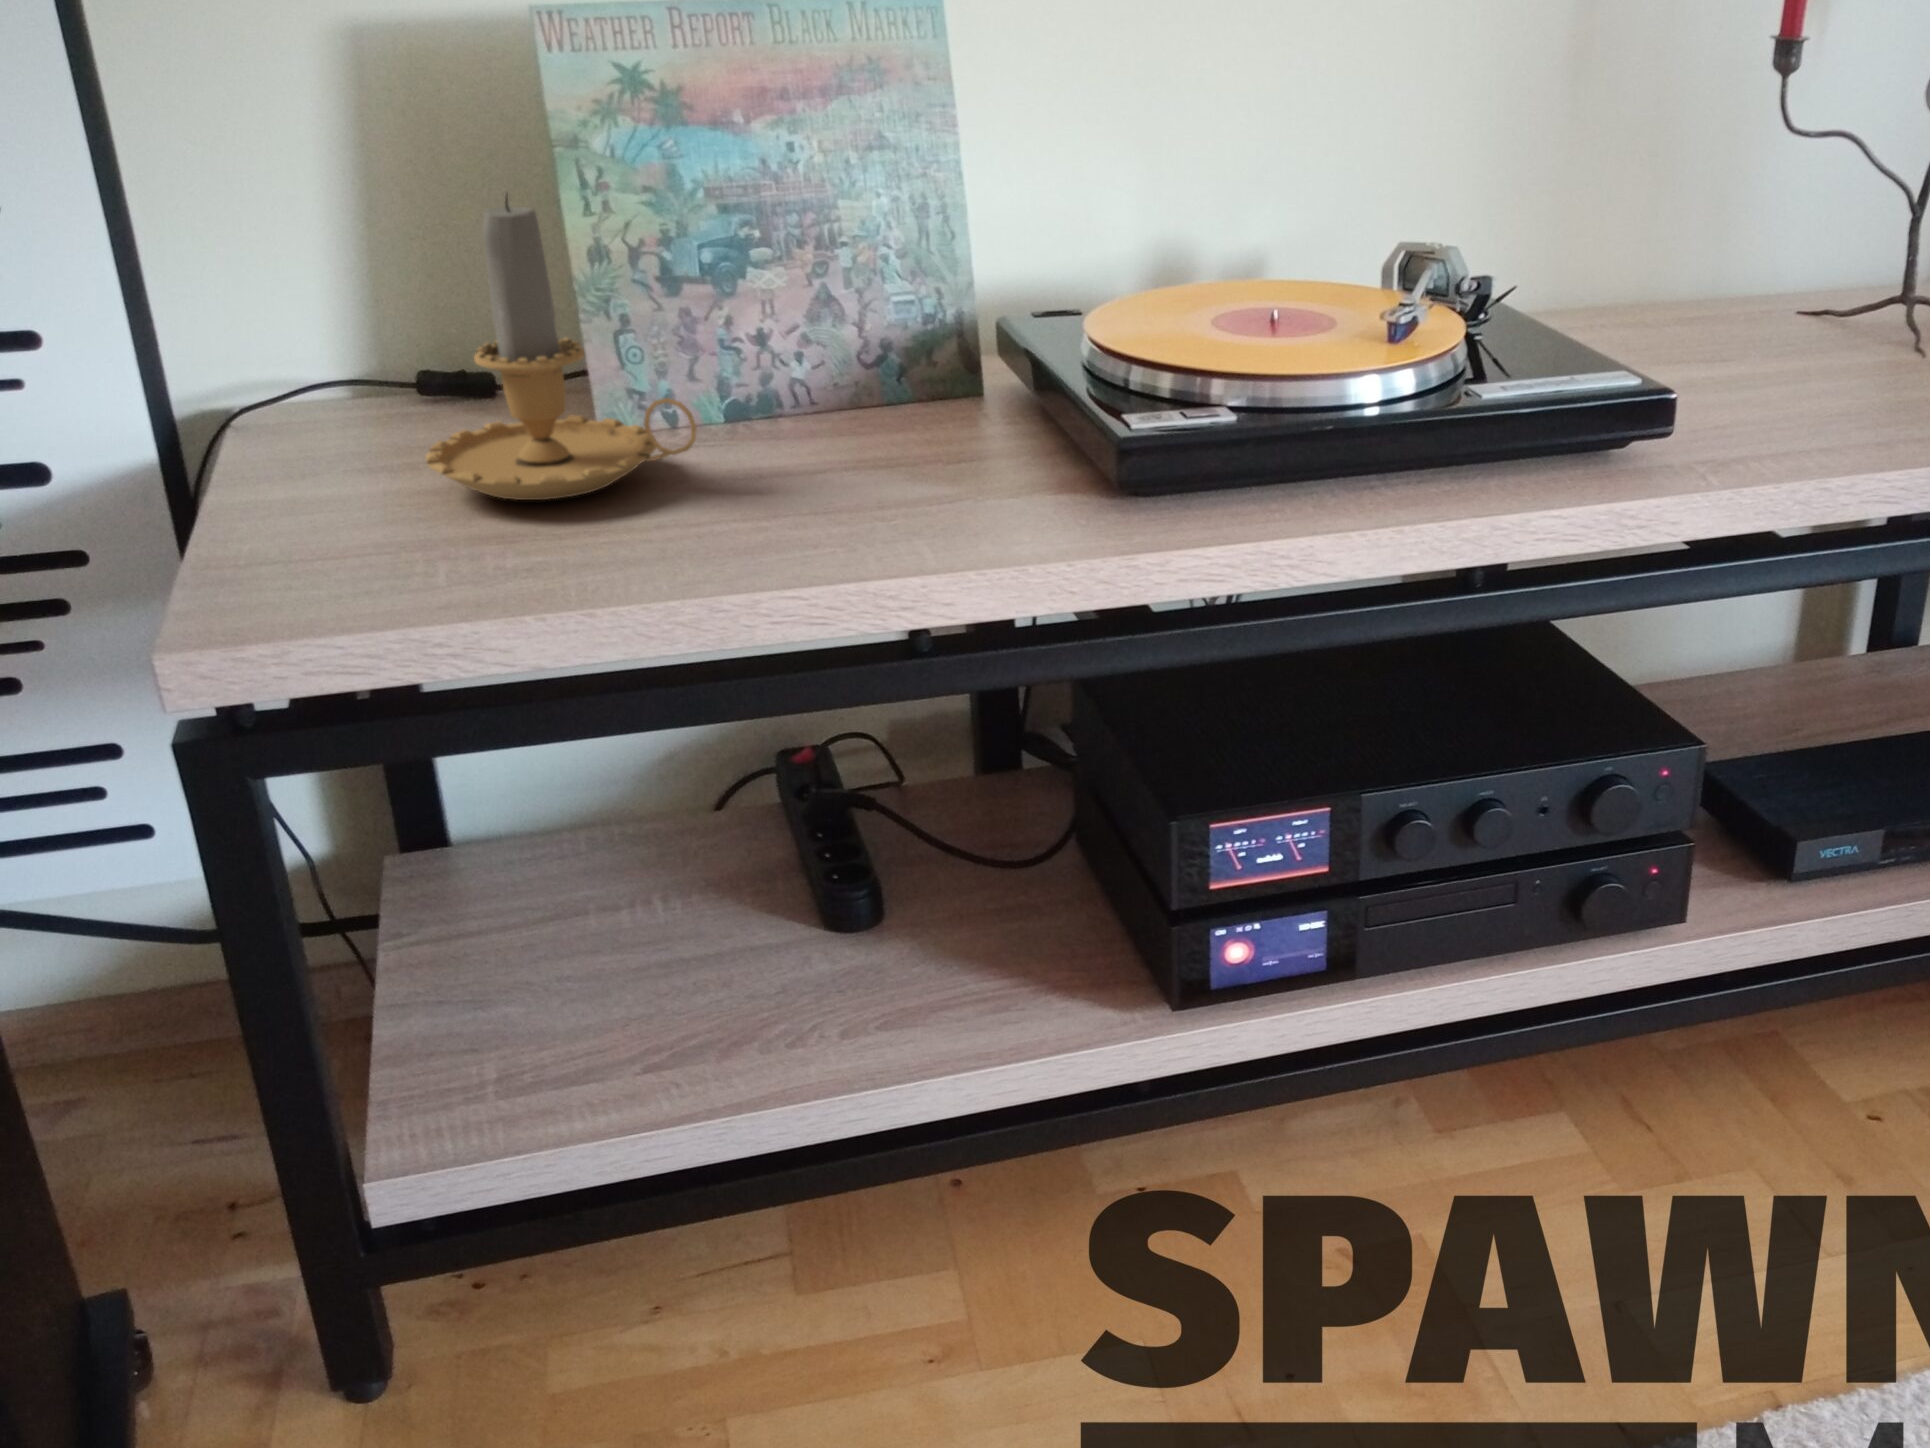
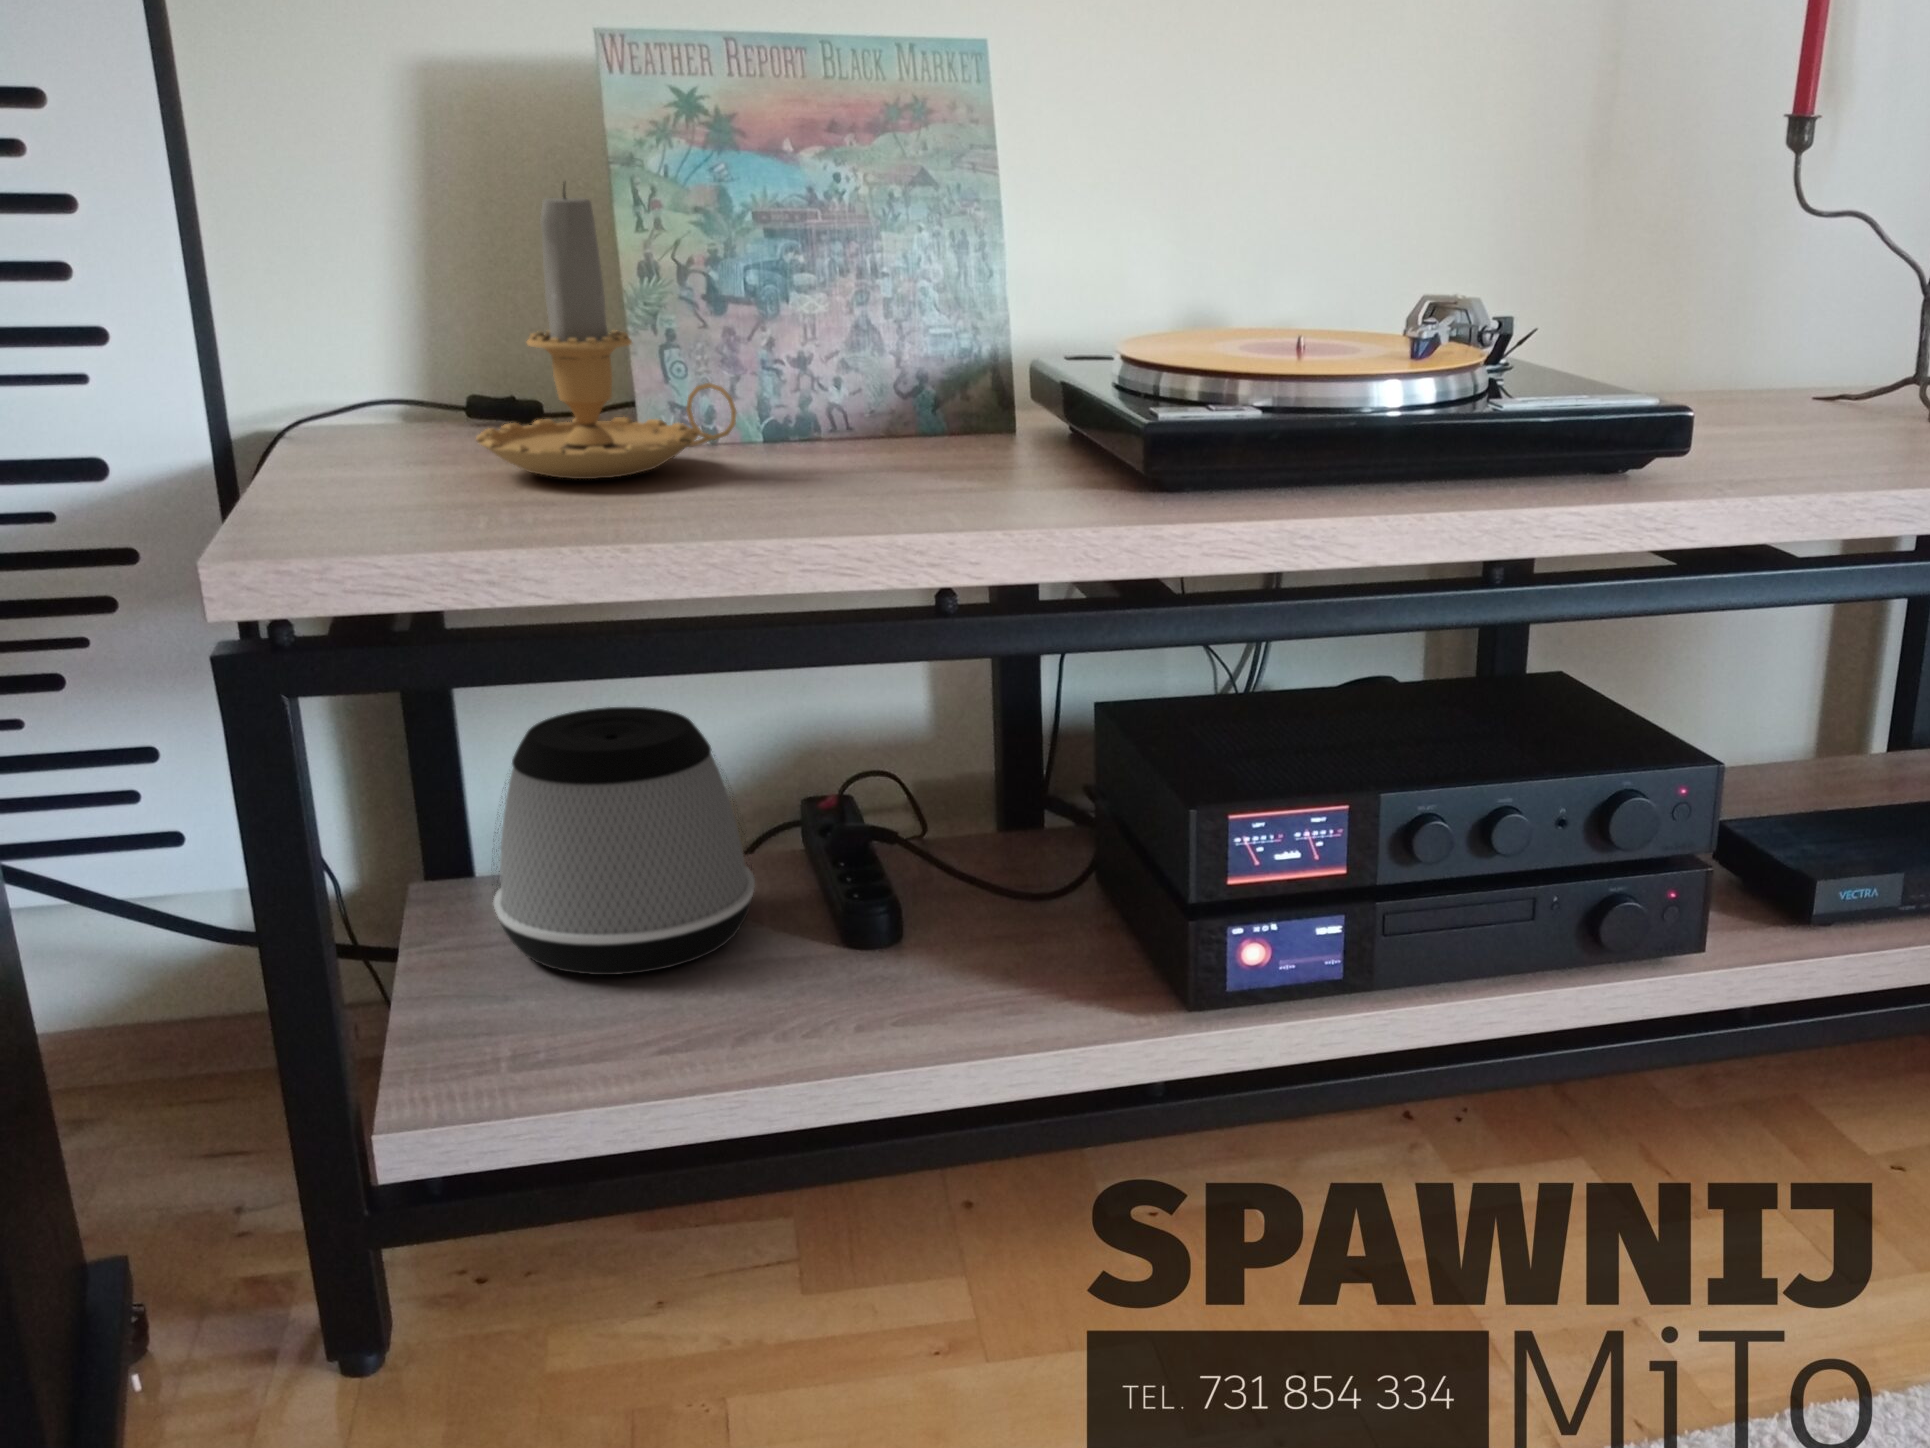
speaker: none [461,700,729,983] -> present [493,707,755,975]

